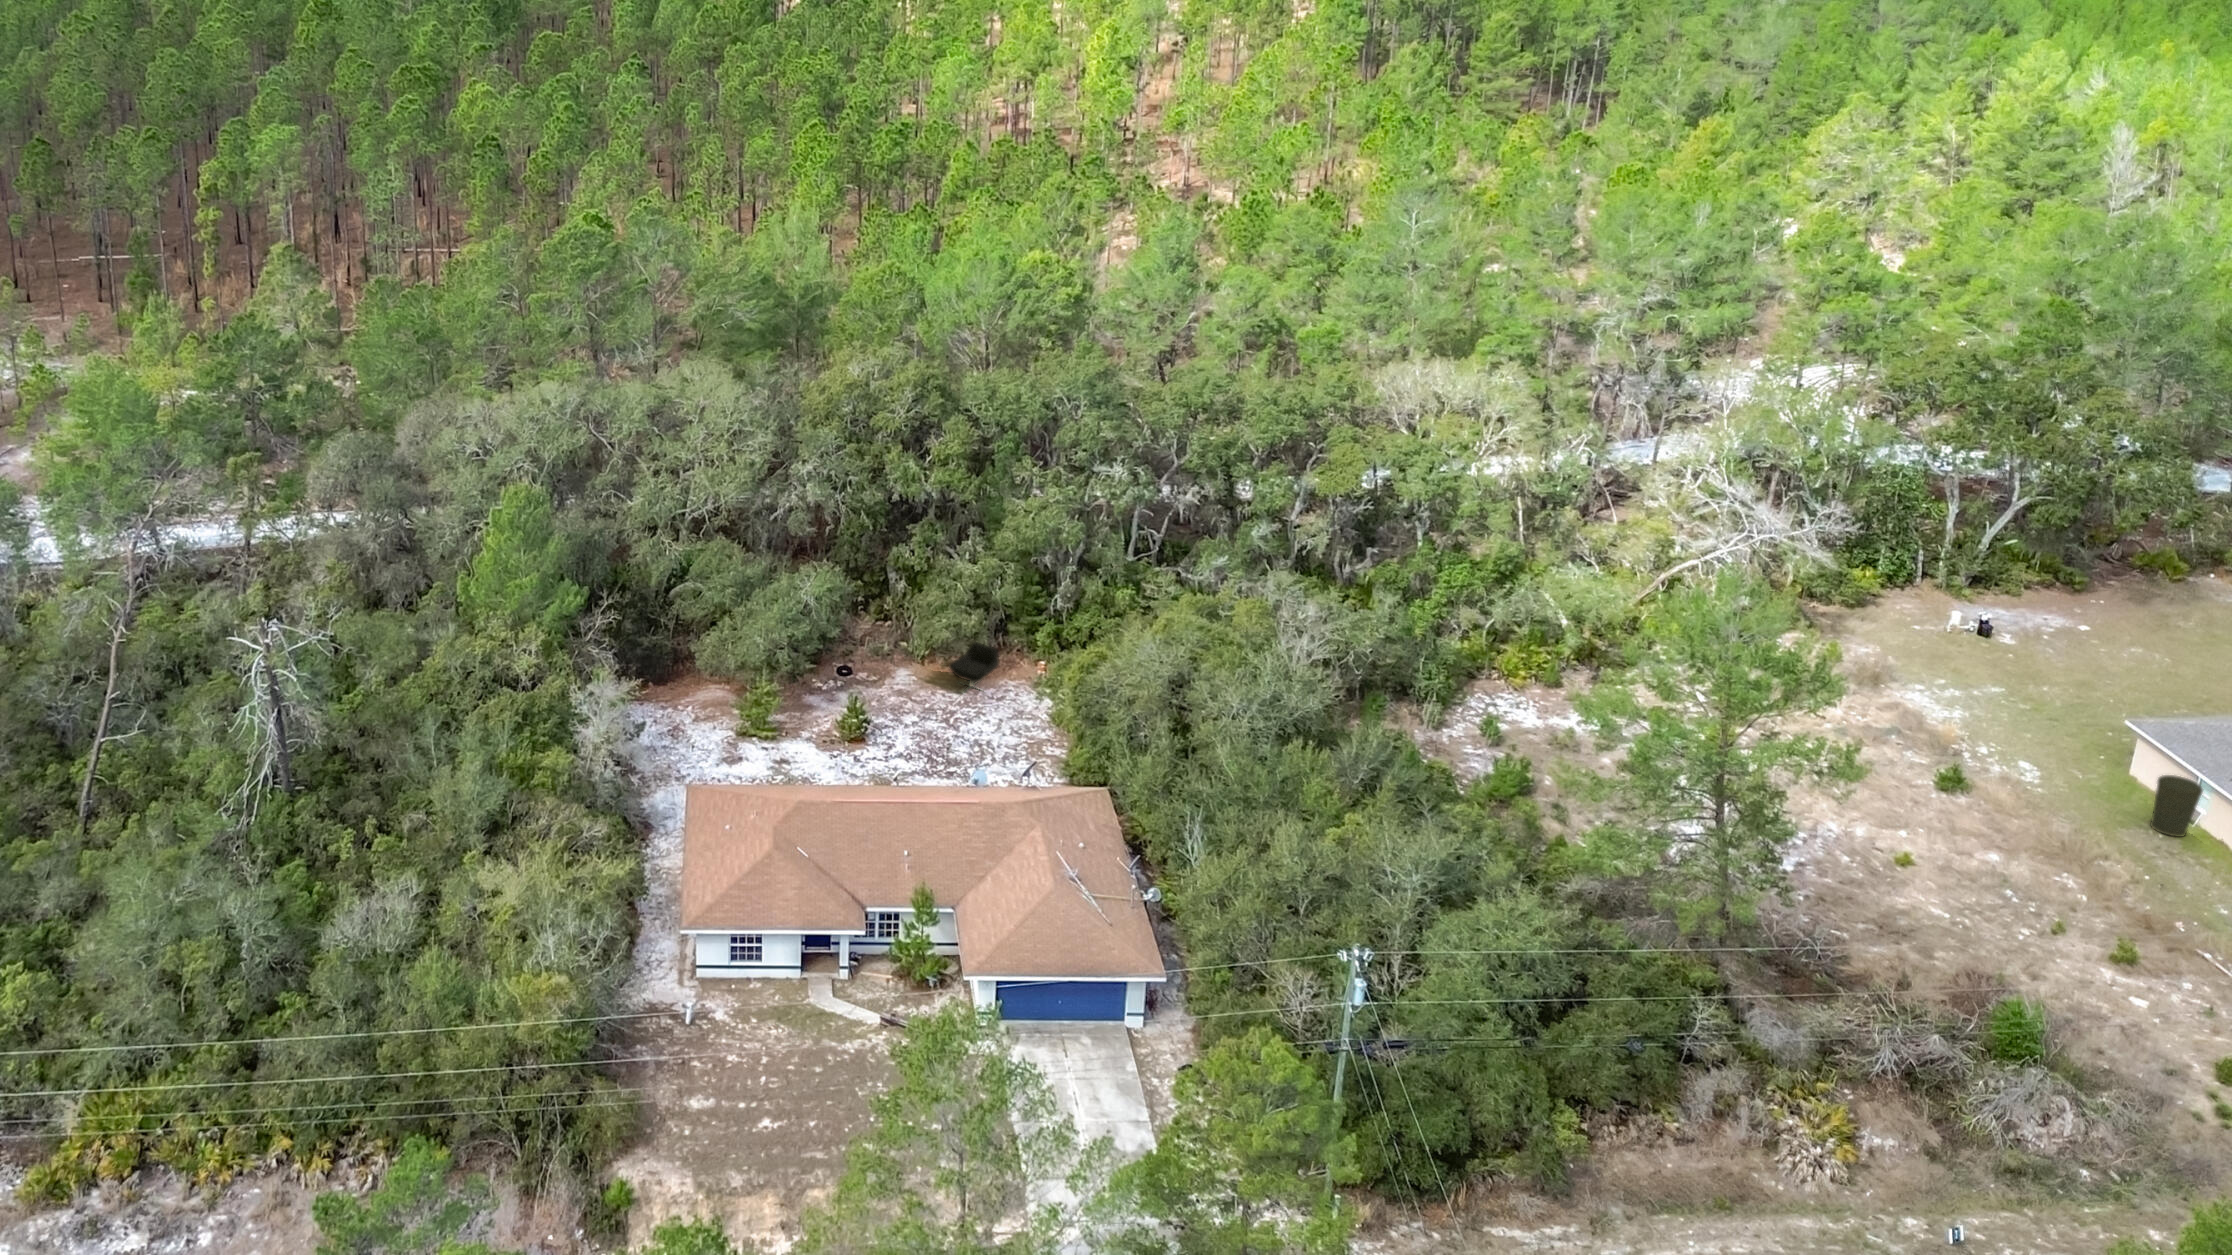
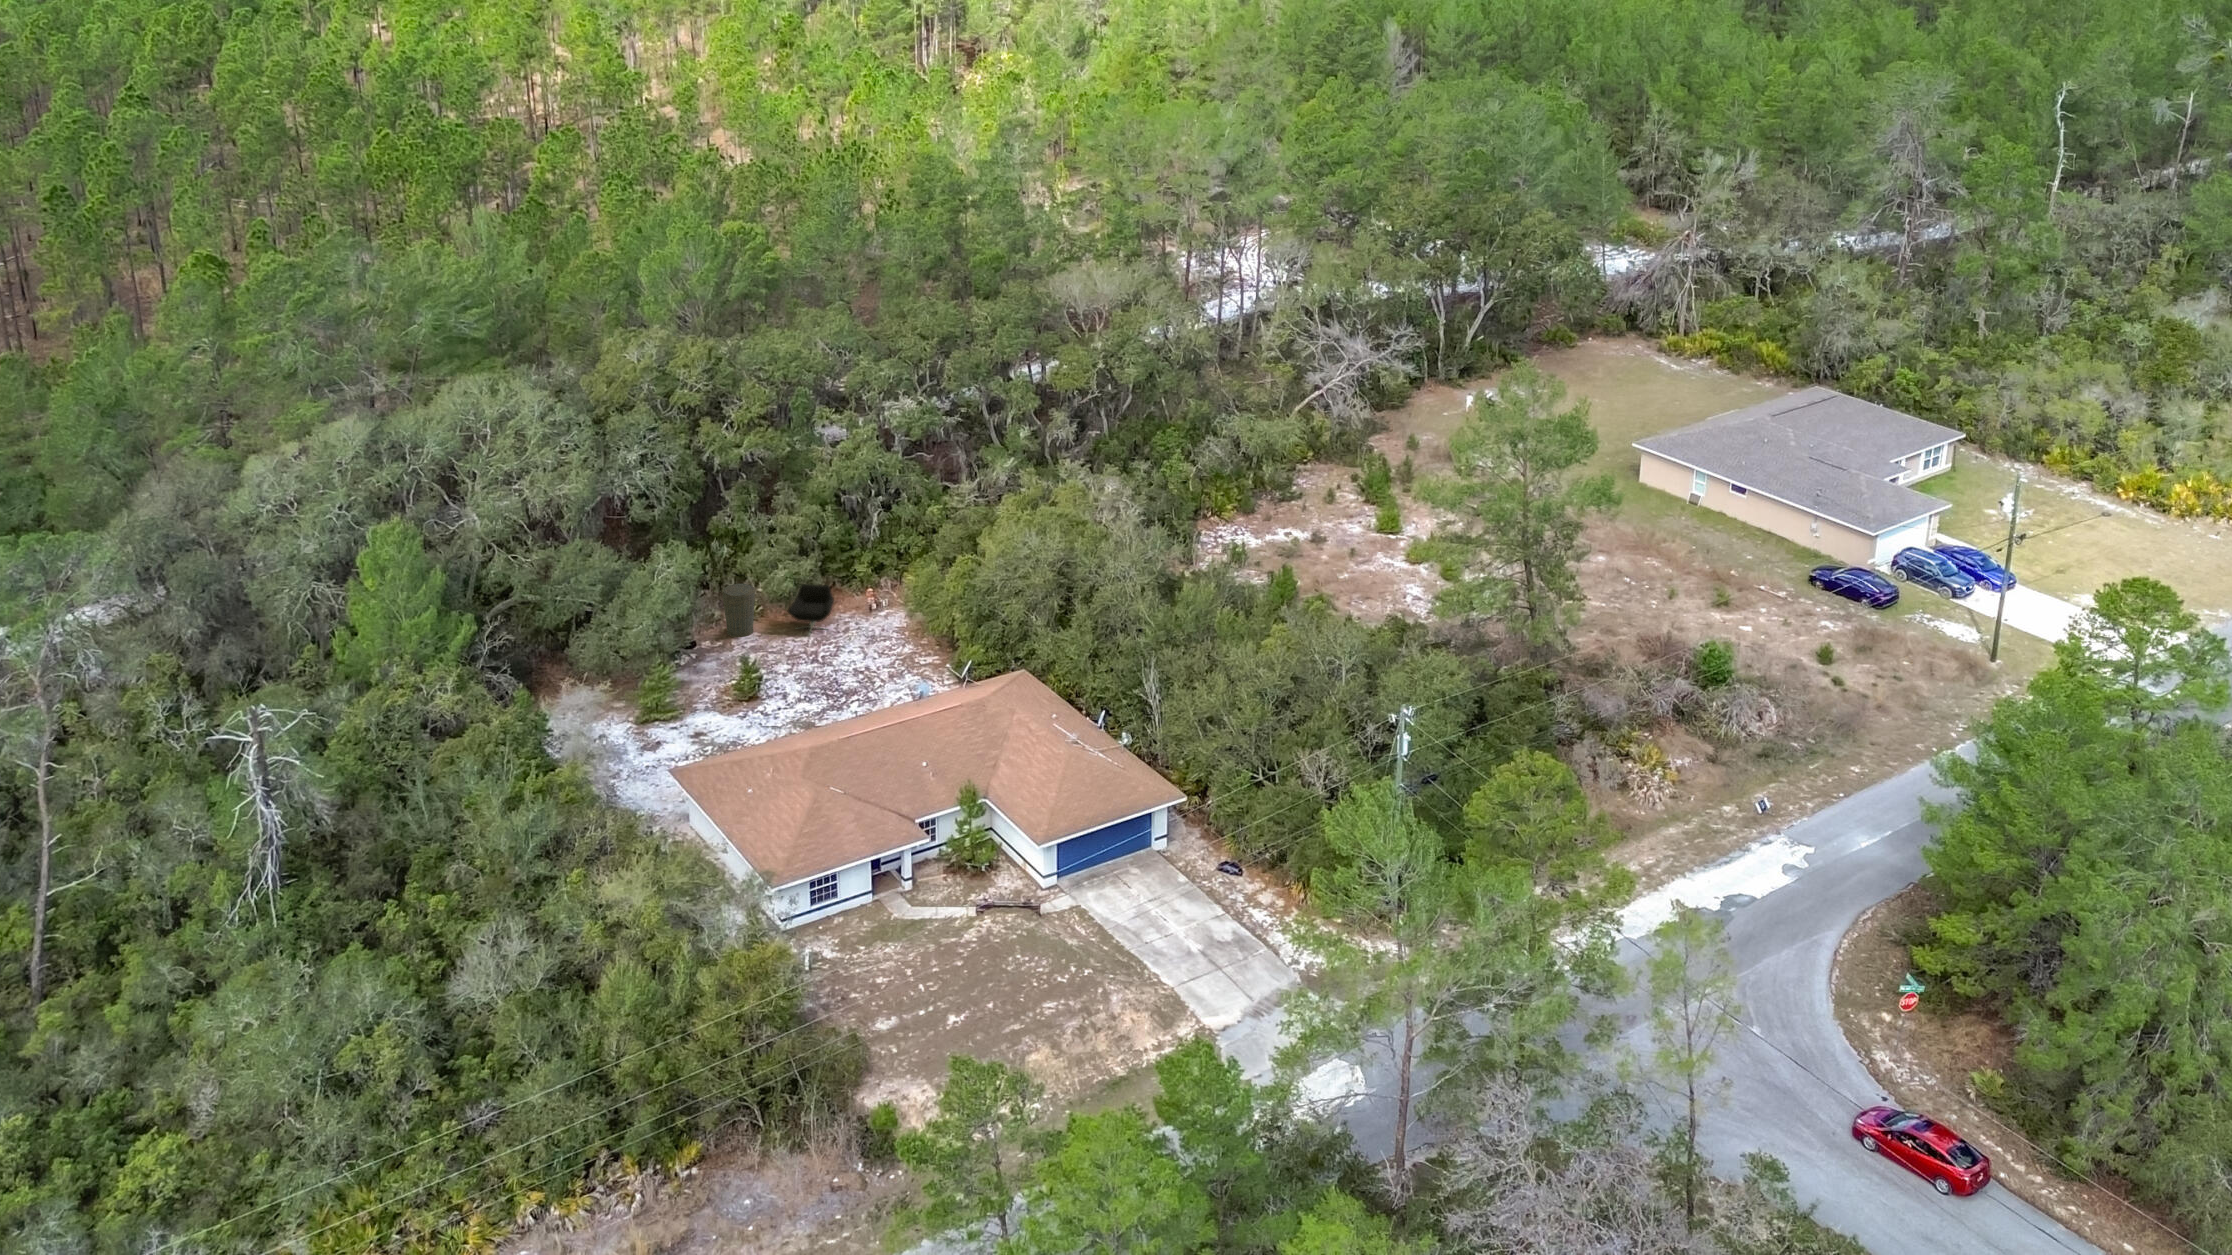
trash can: present [2150,775,2203,837] -> present [722,584,755,637]

